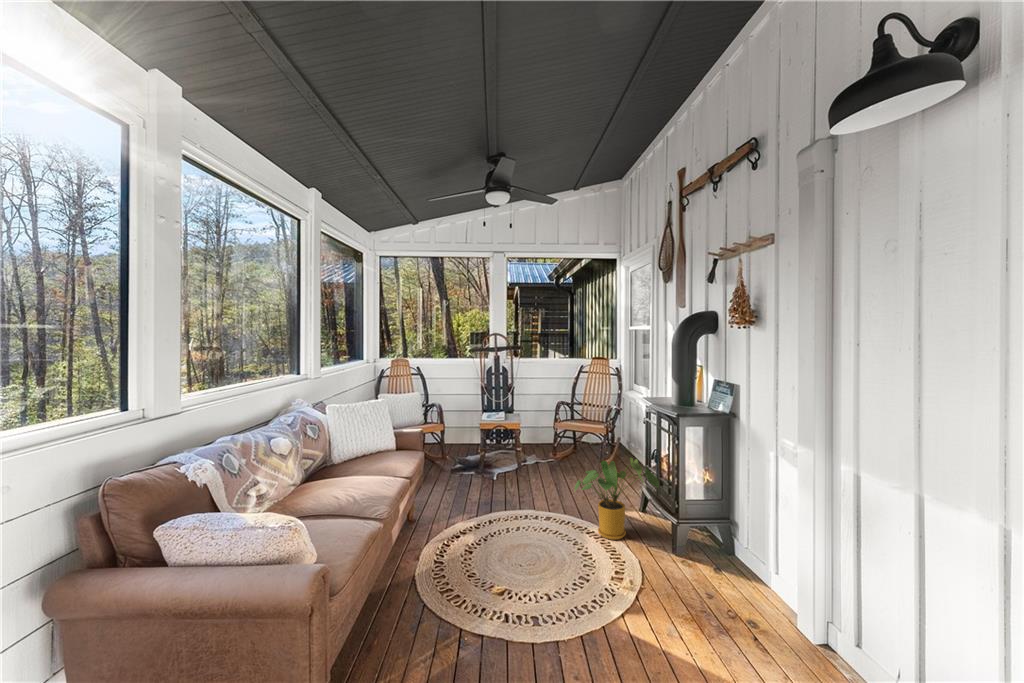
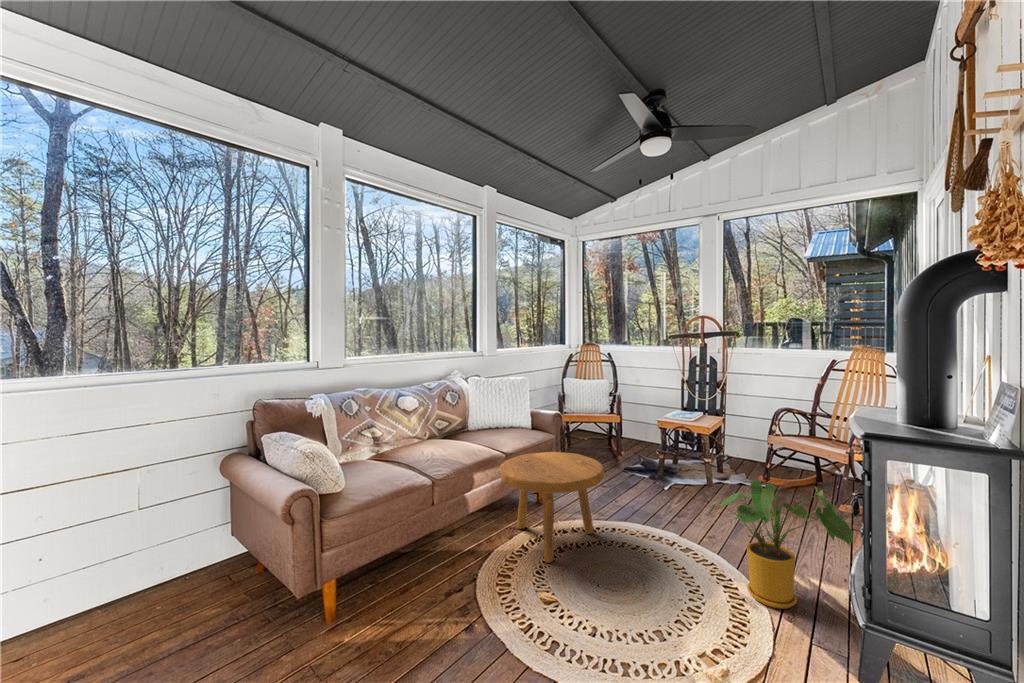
footstool: none [406,466,500,566] -> present [500,452,604,563]

